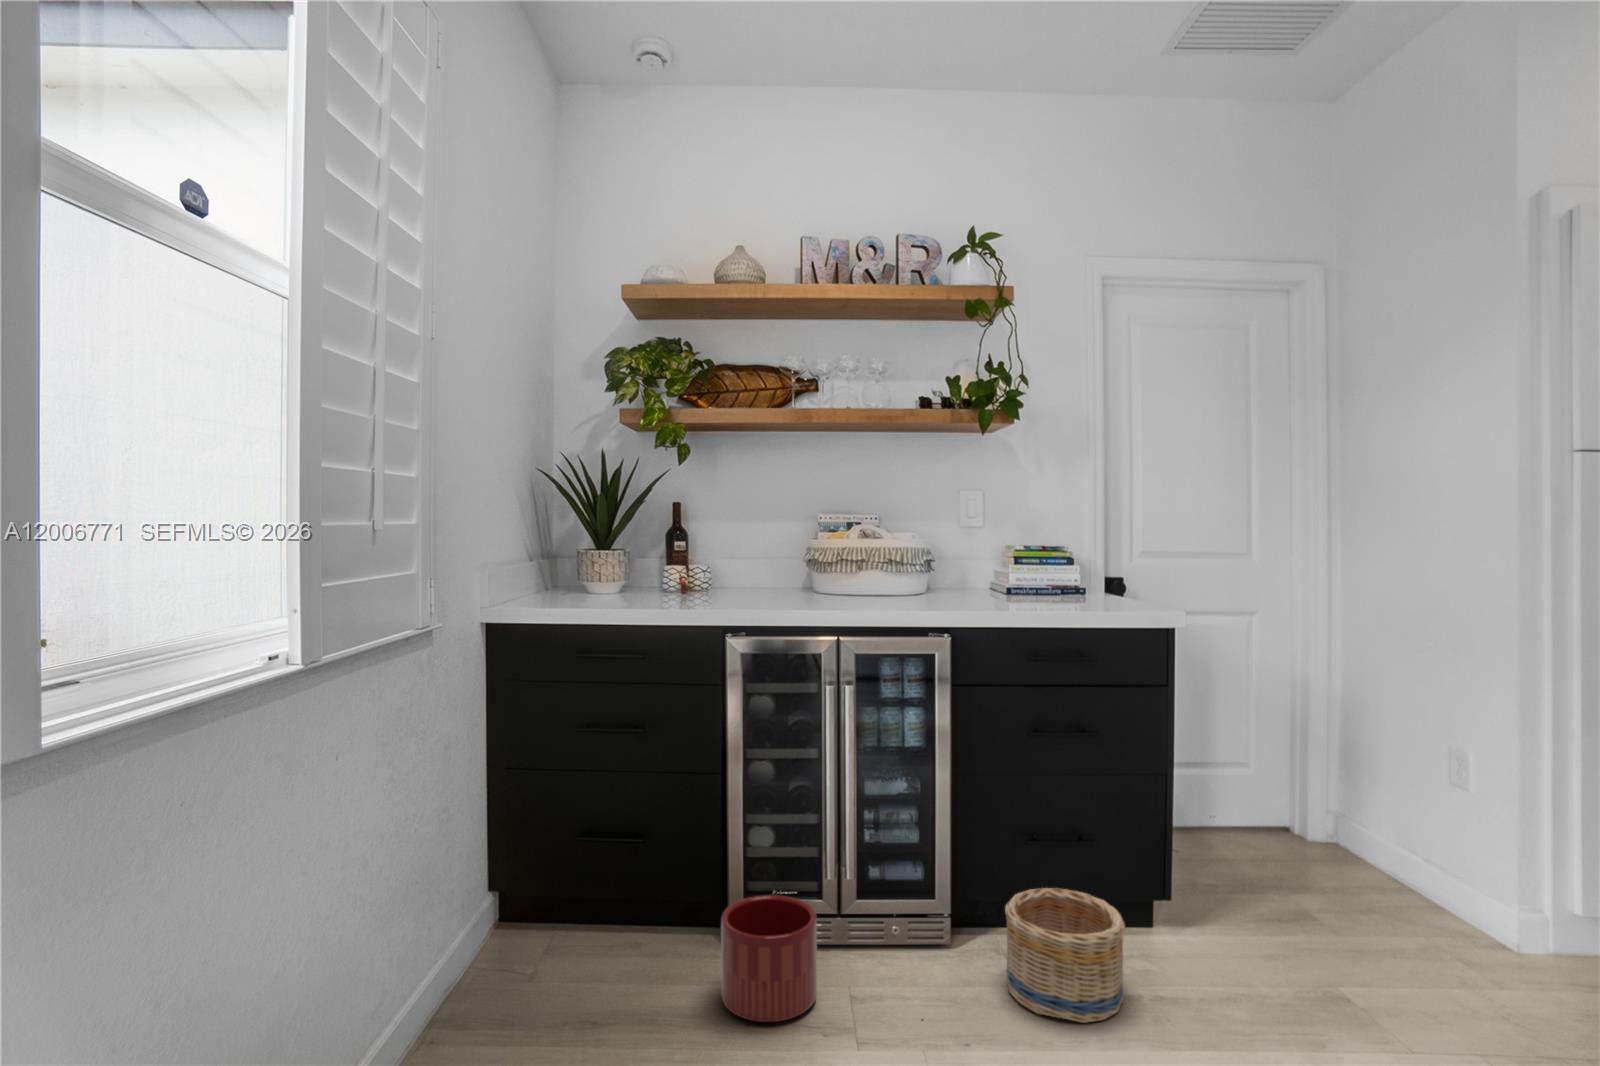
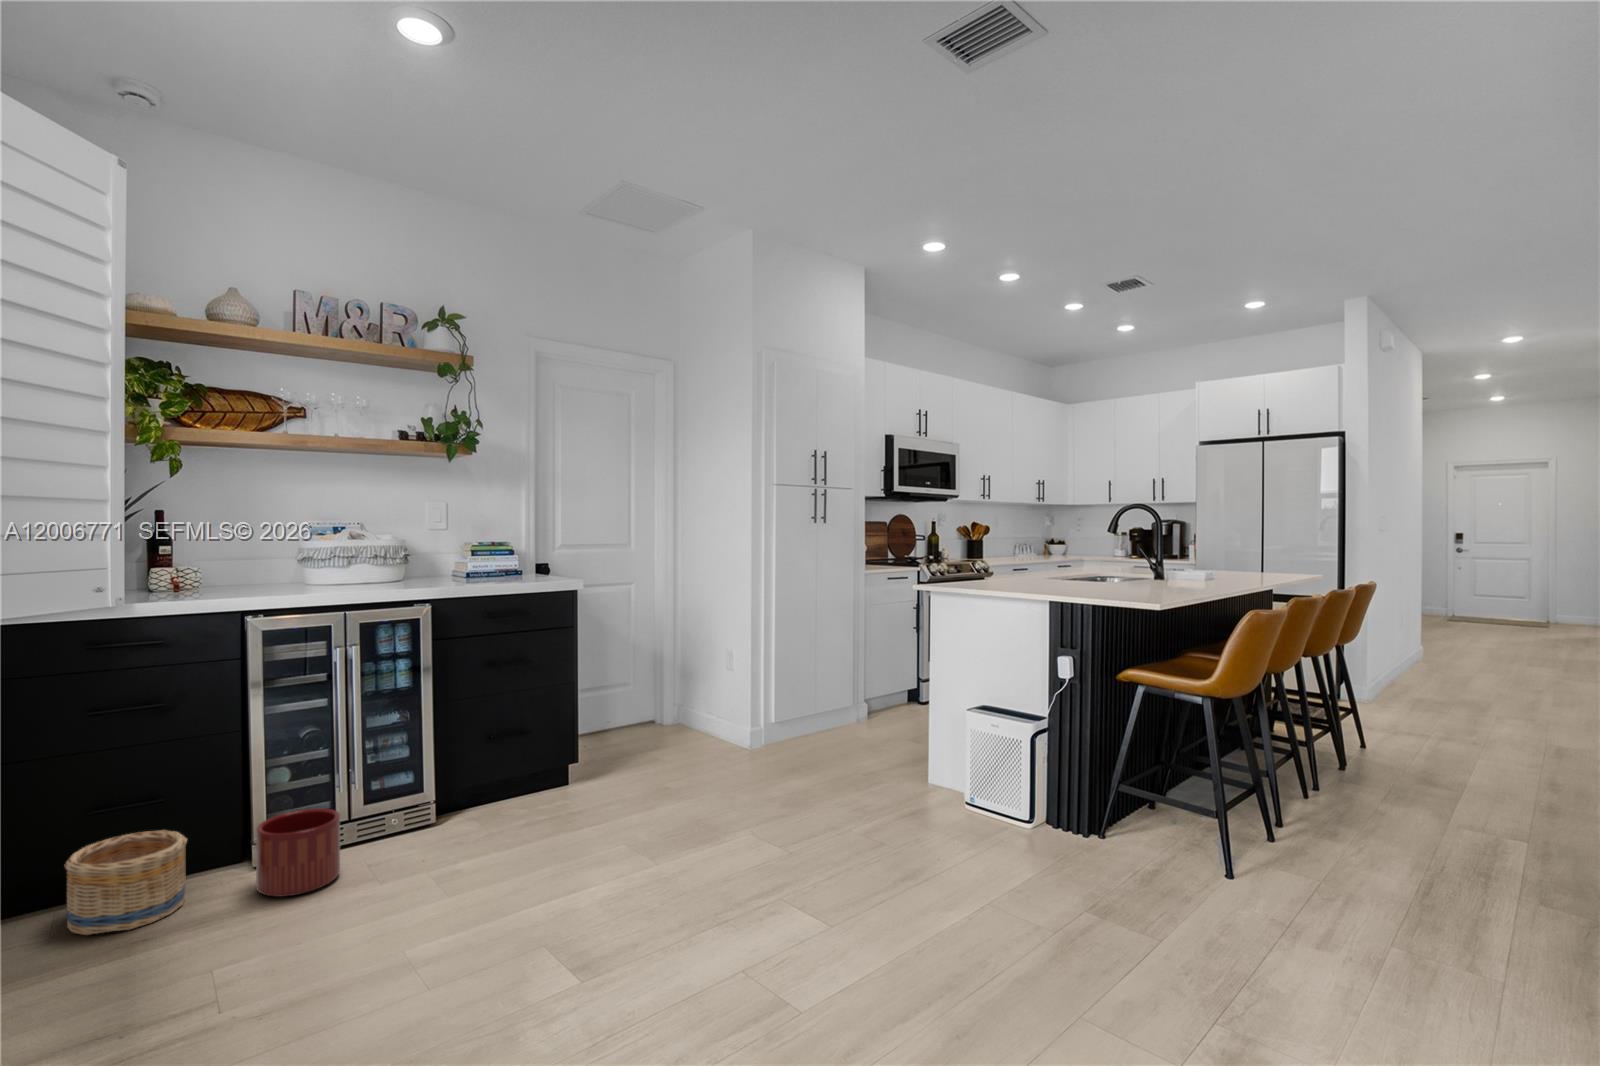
basket: present [1005,888,1125,1023] -> present [65,830,187,935]

